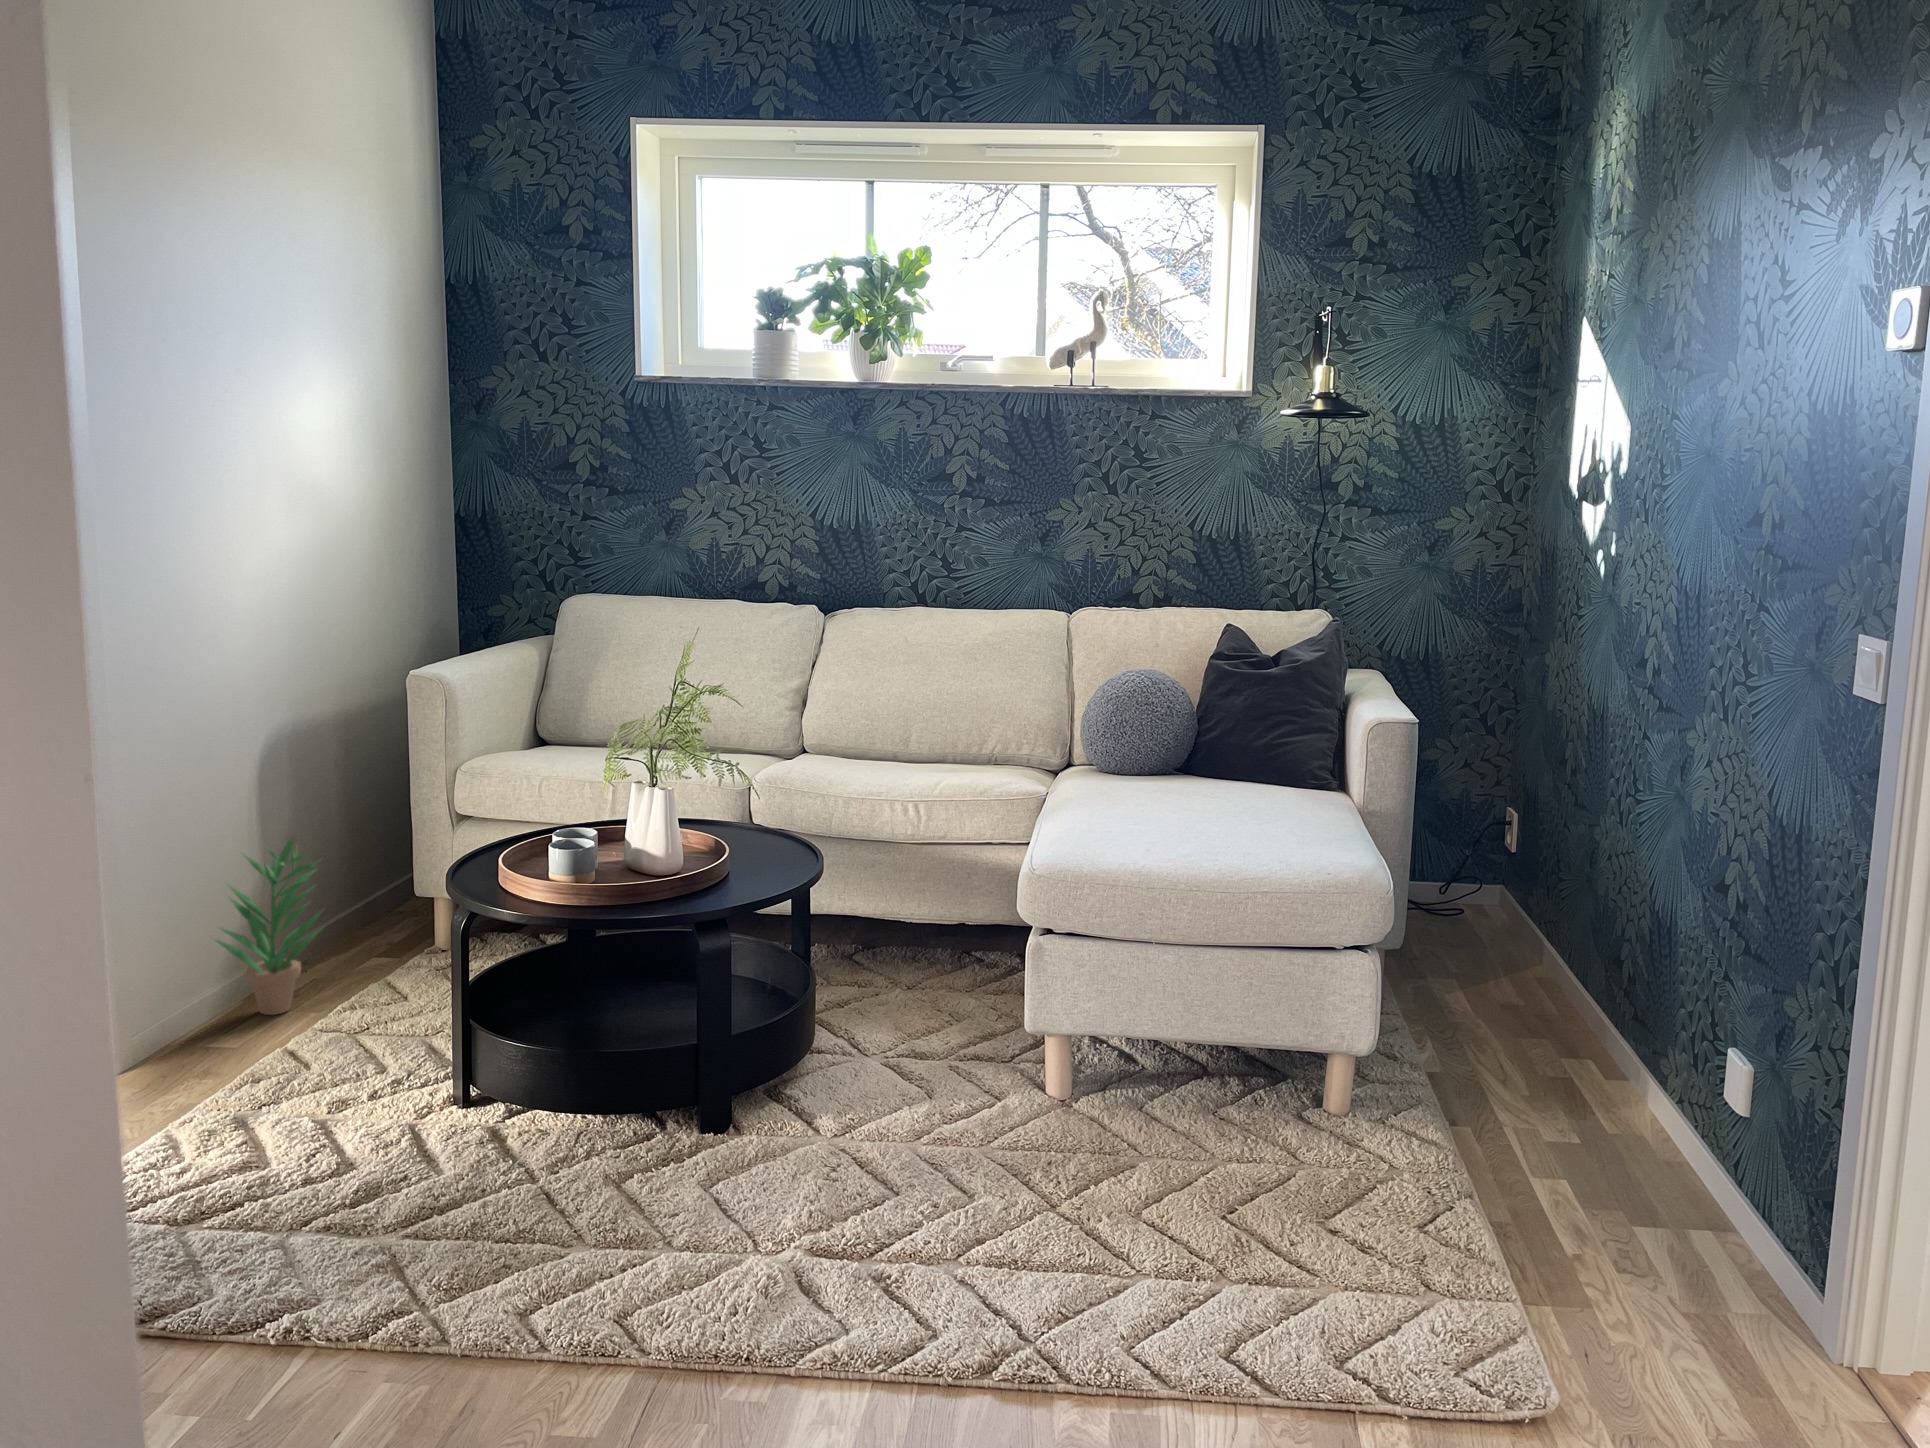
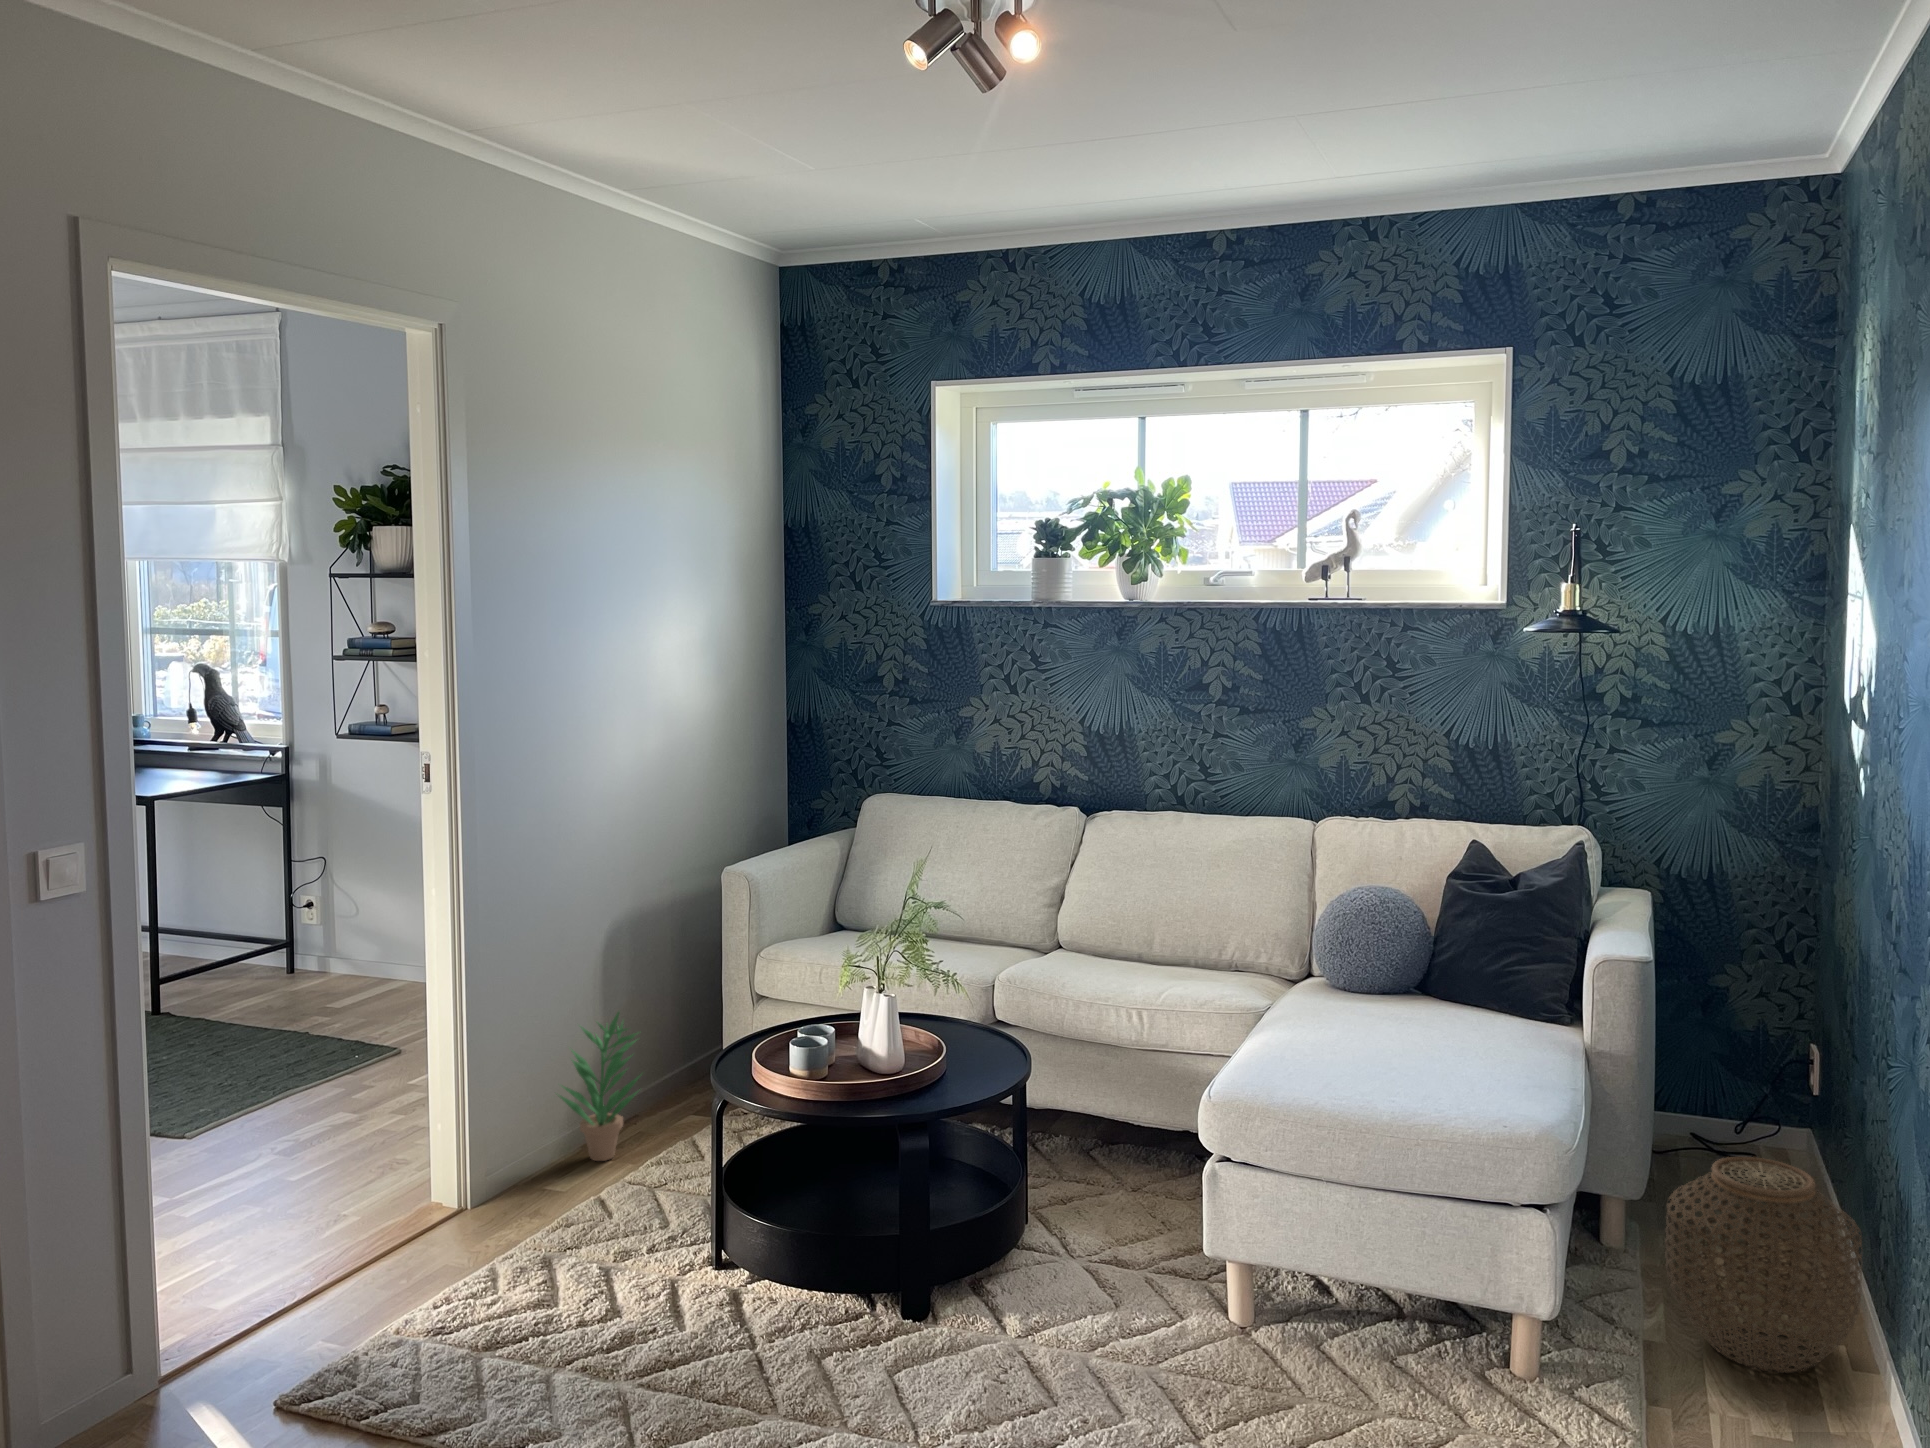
woven basket: none [1444,895,1617,1085] -> present [1665,1157,1862,1372]

